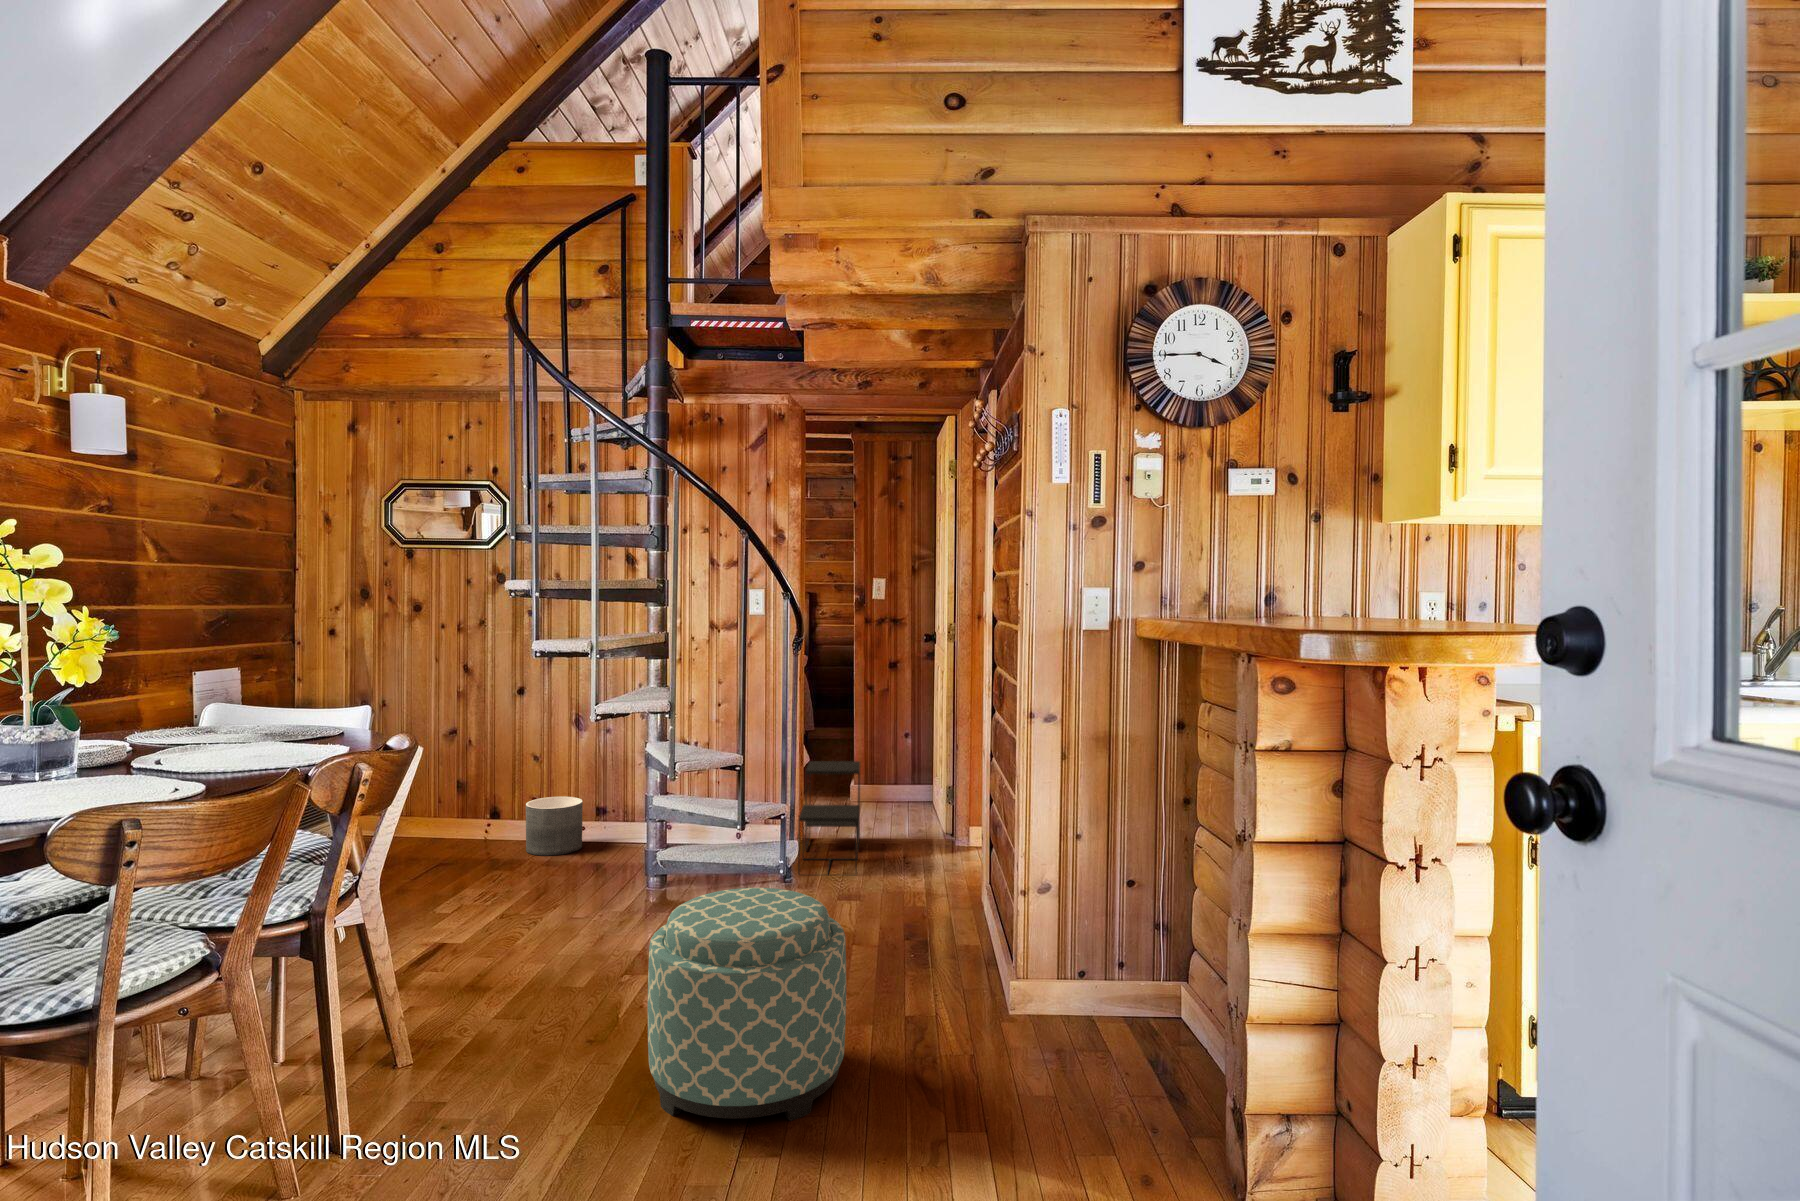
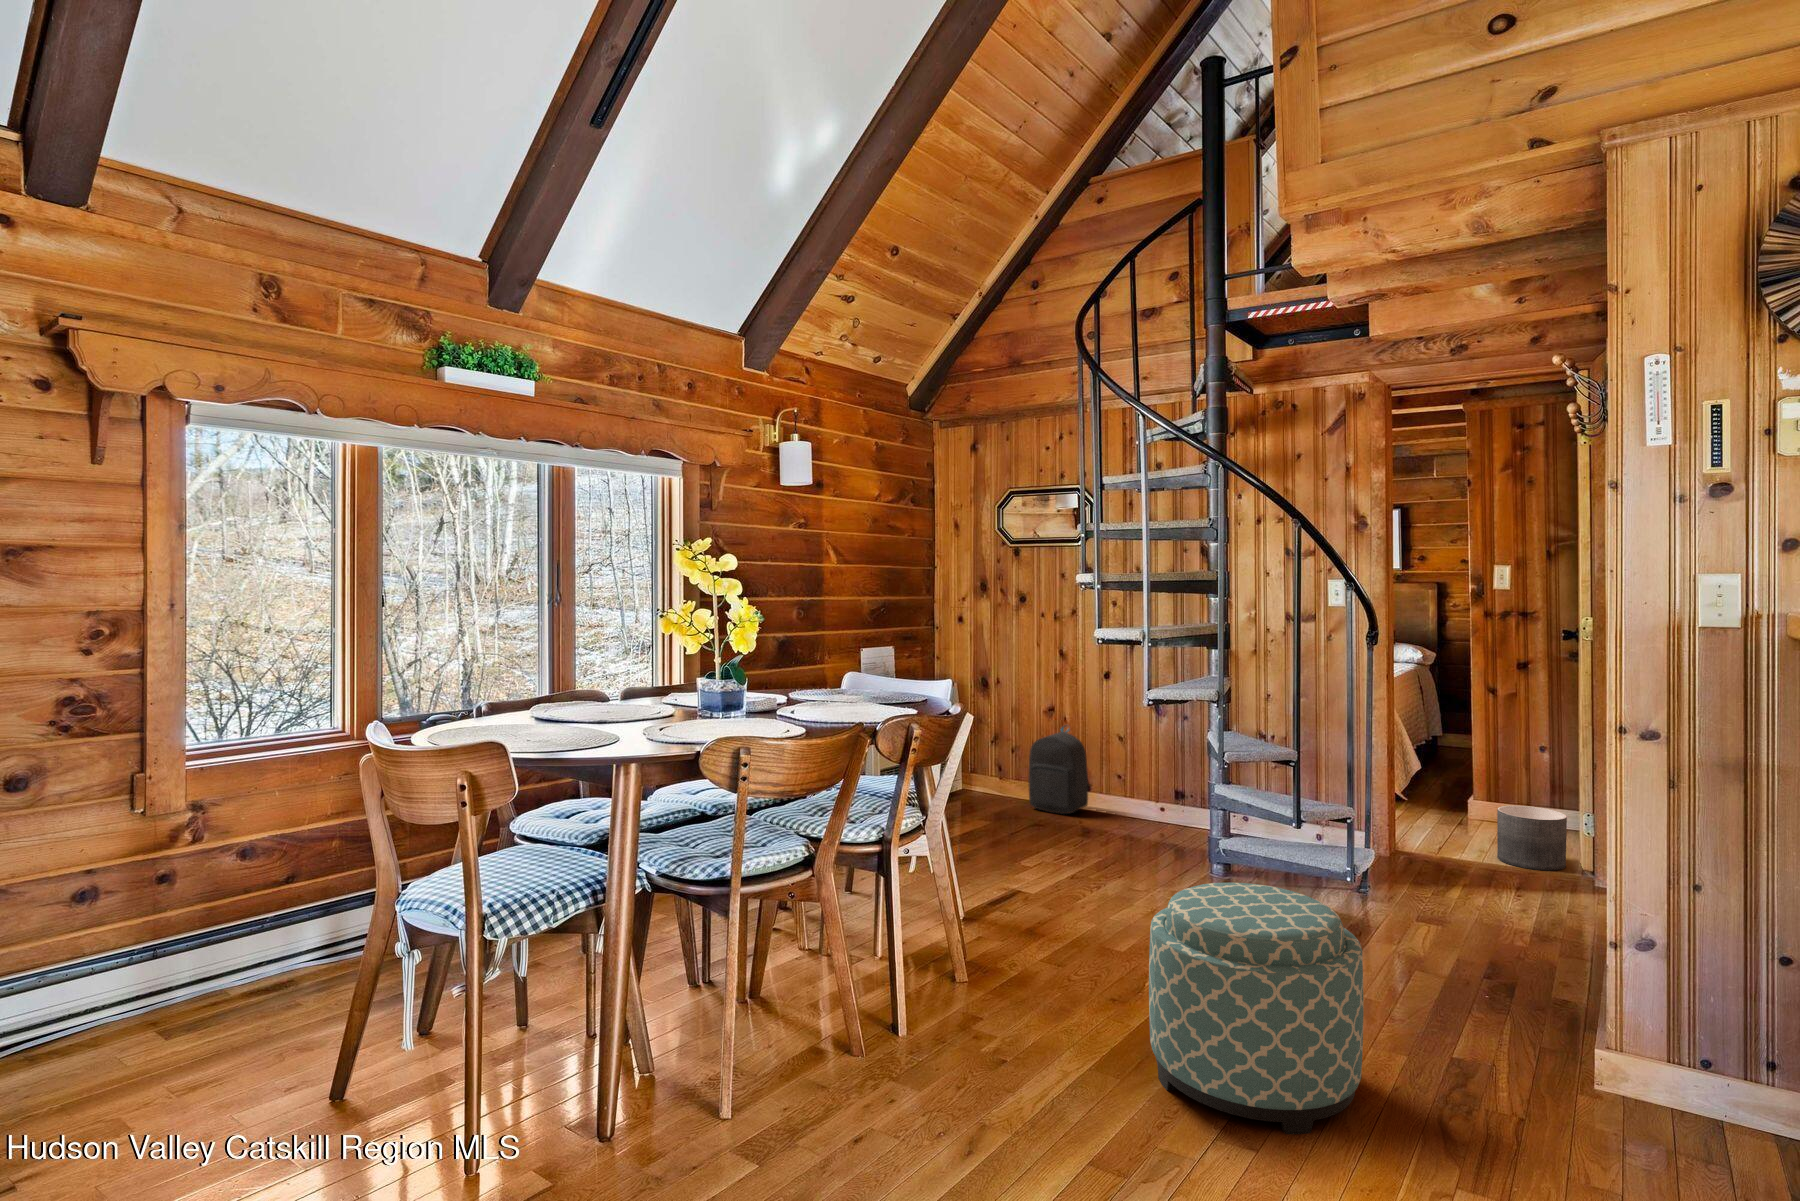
backpack: none [431,749,504,851] -> present [1028,726,1088,814]
side table: present [798,761,860,874] -> none [1372,767,1462,901]
planter: present [526,797,583,856] -> present [1497,806,1567,870]

